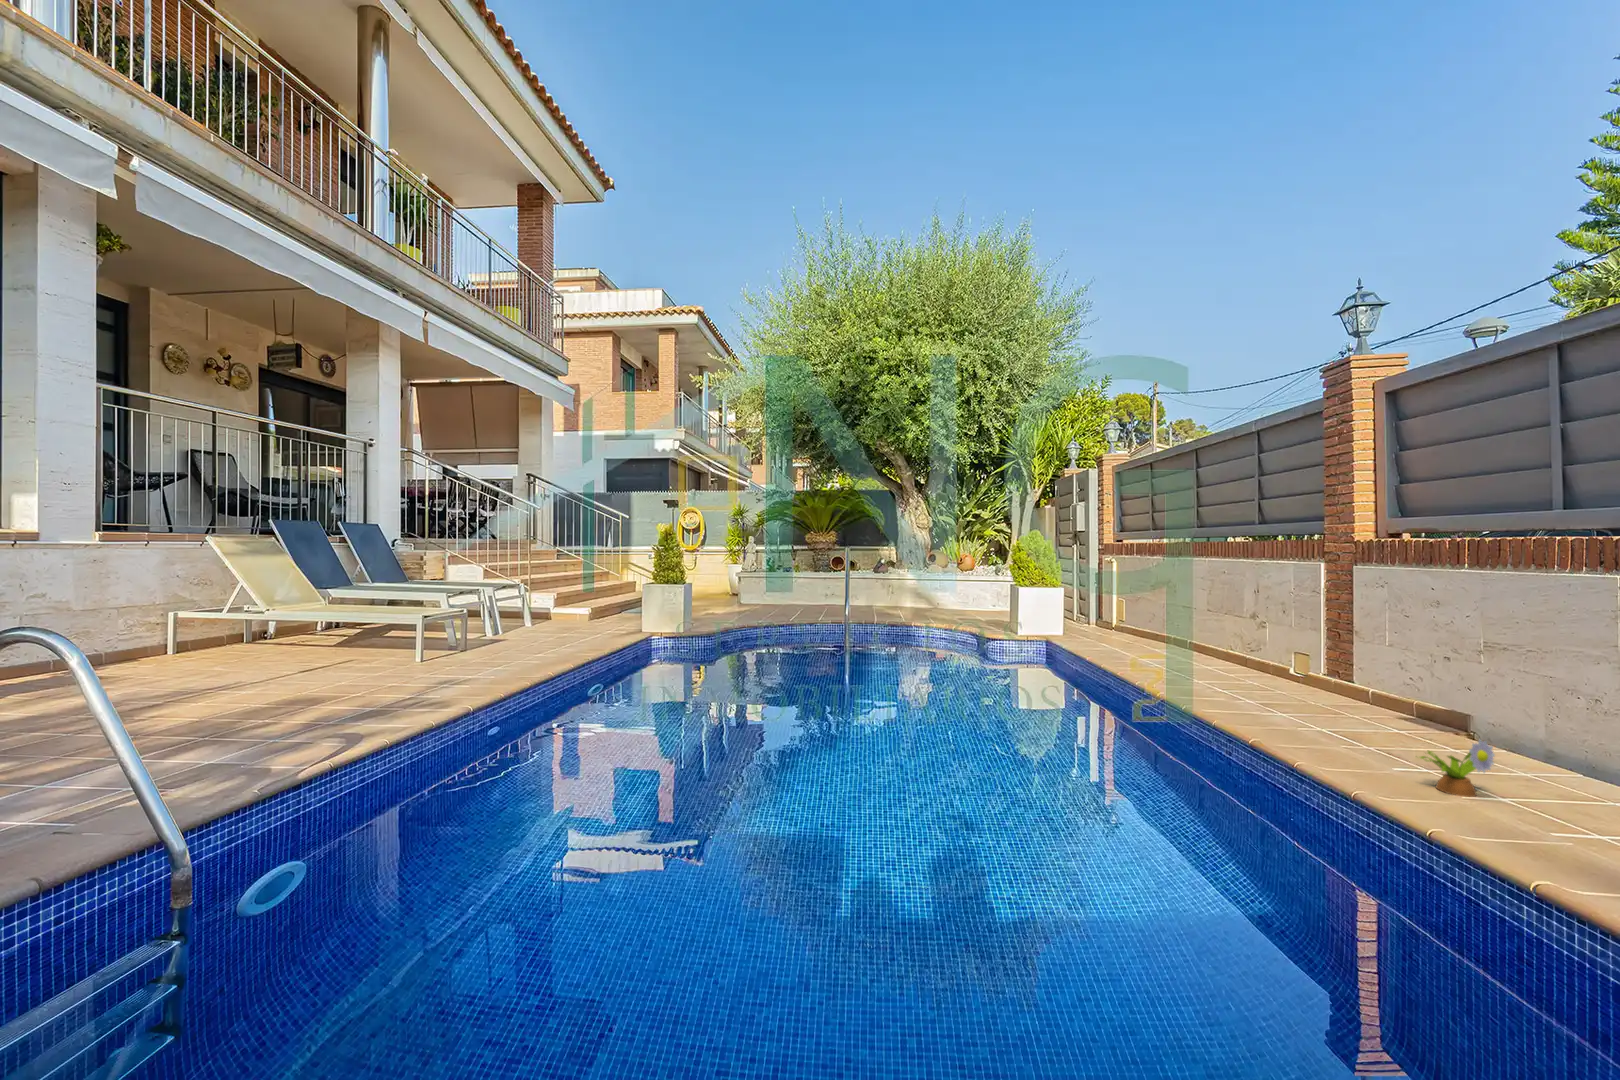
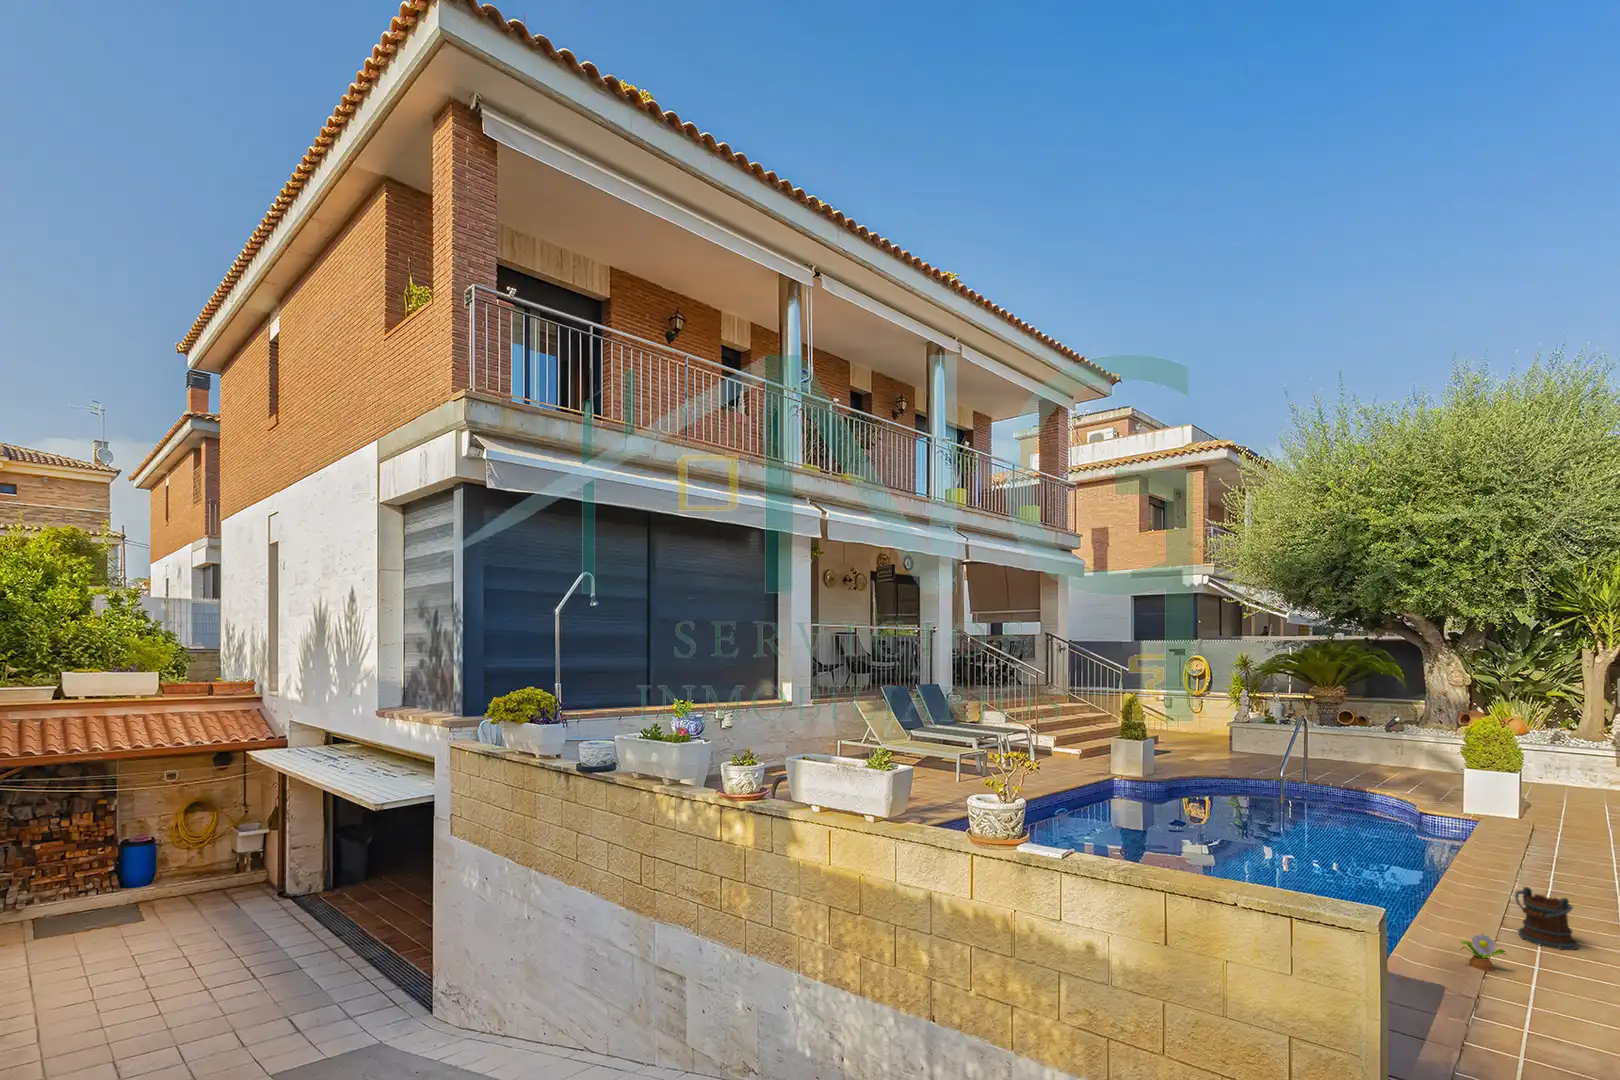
bucket: none [1335,668,1416,743] -> present [1515,887,1579,950]

